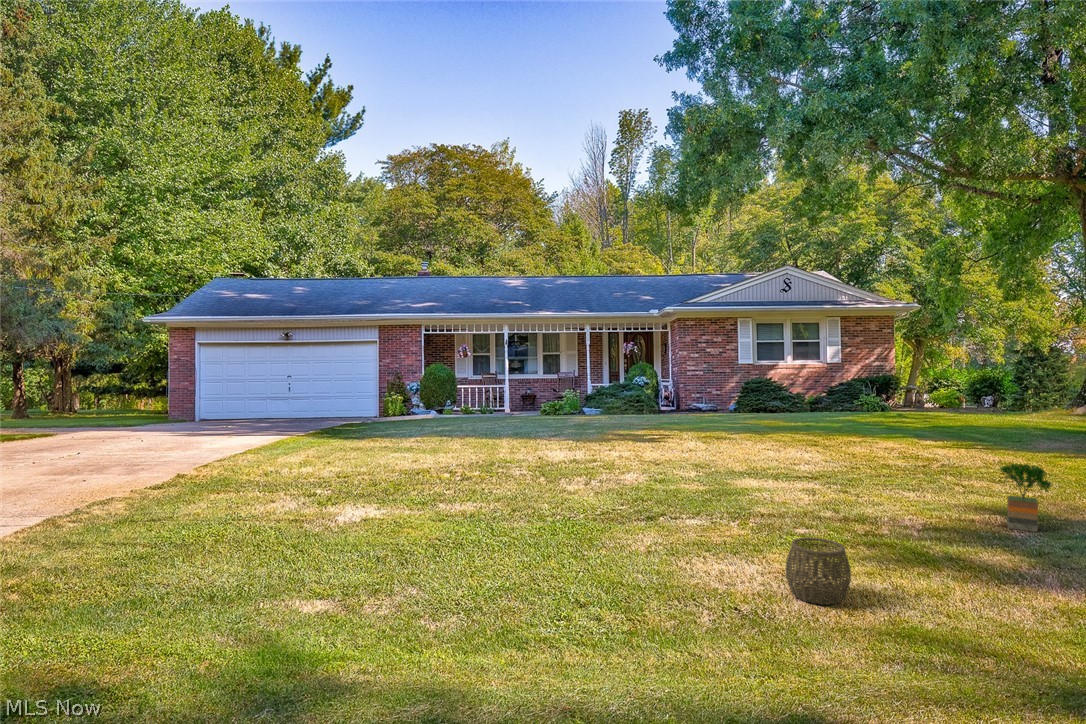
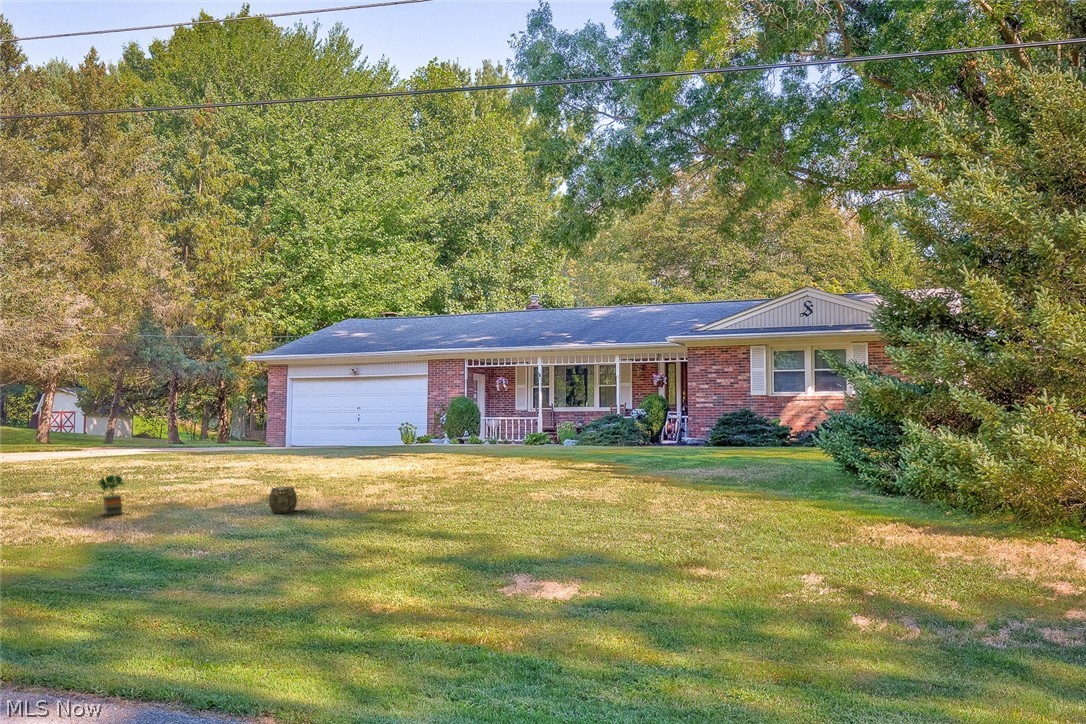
potted tree: present [1000,464,1052,532] -> present [98,475,123,515]

